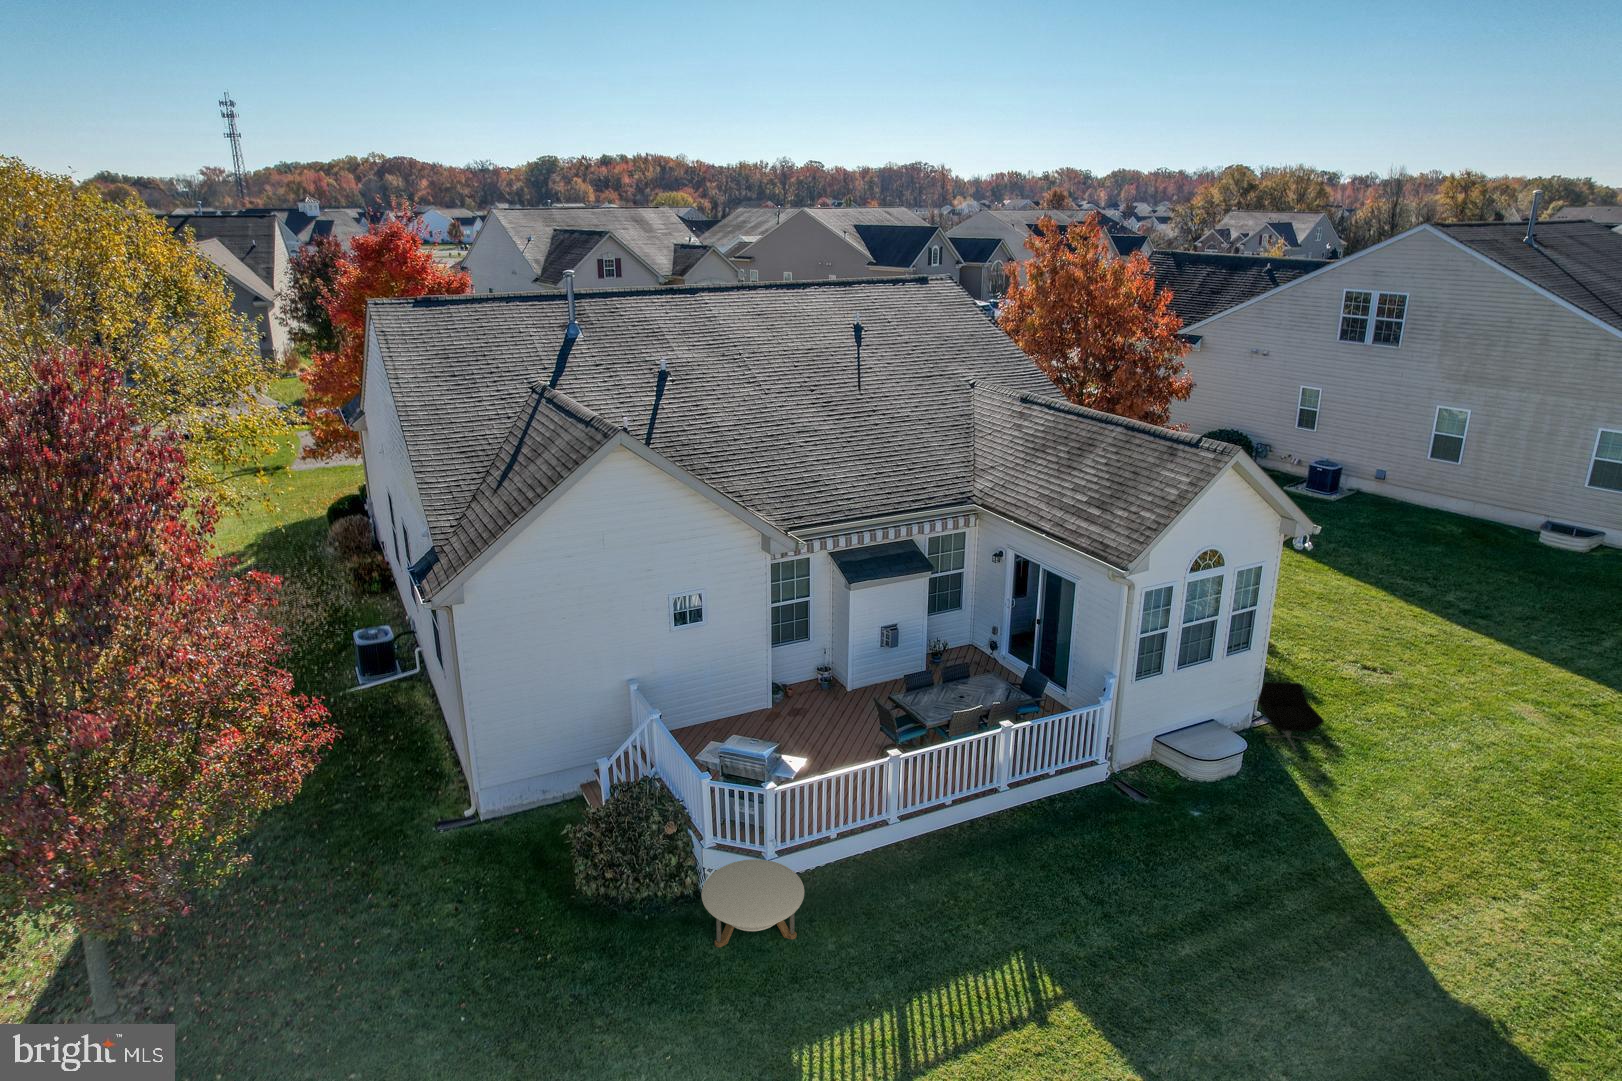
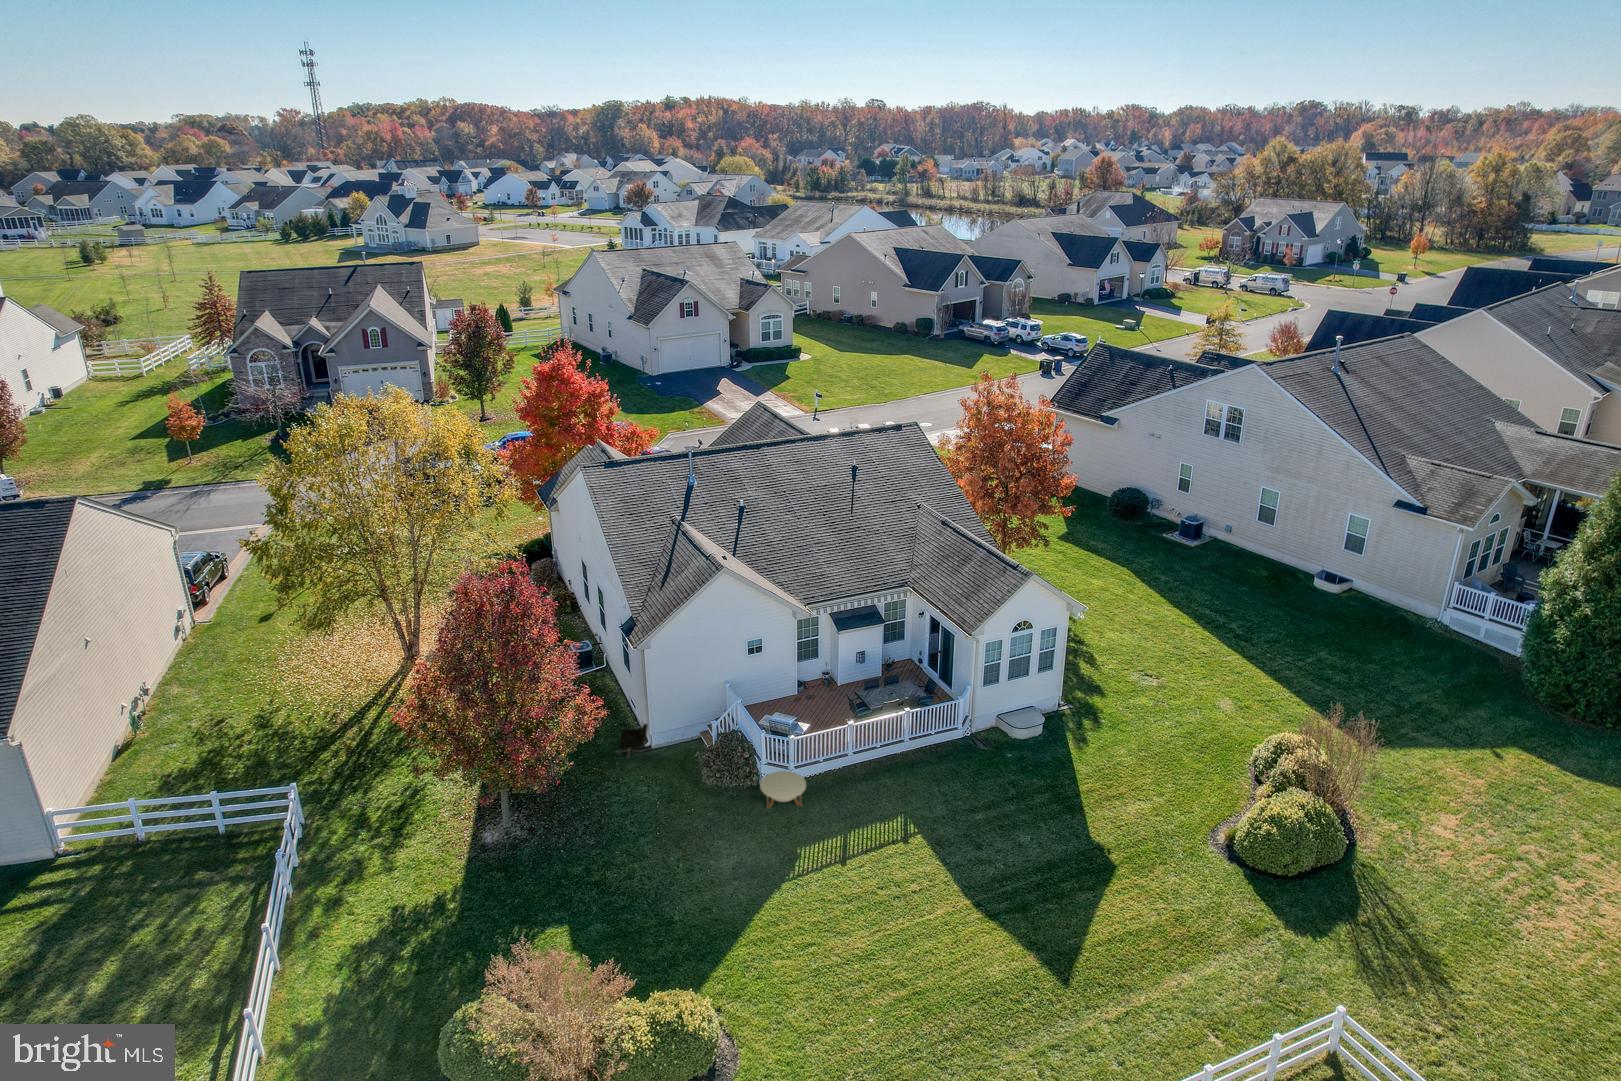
lounge chair: present [1258,682,1324,750] -> present [619,724,648,755]

